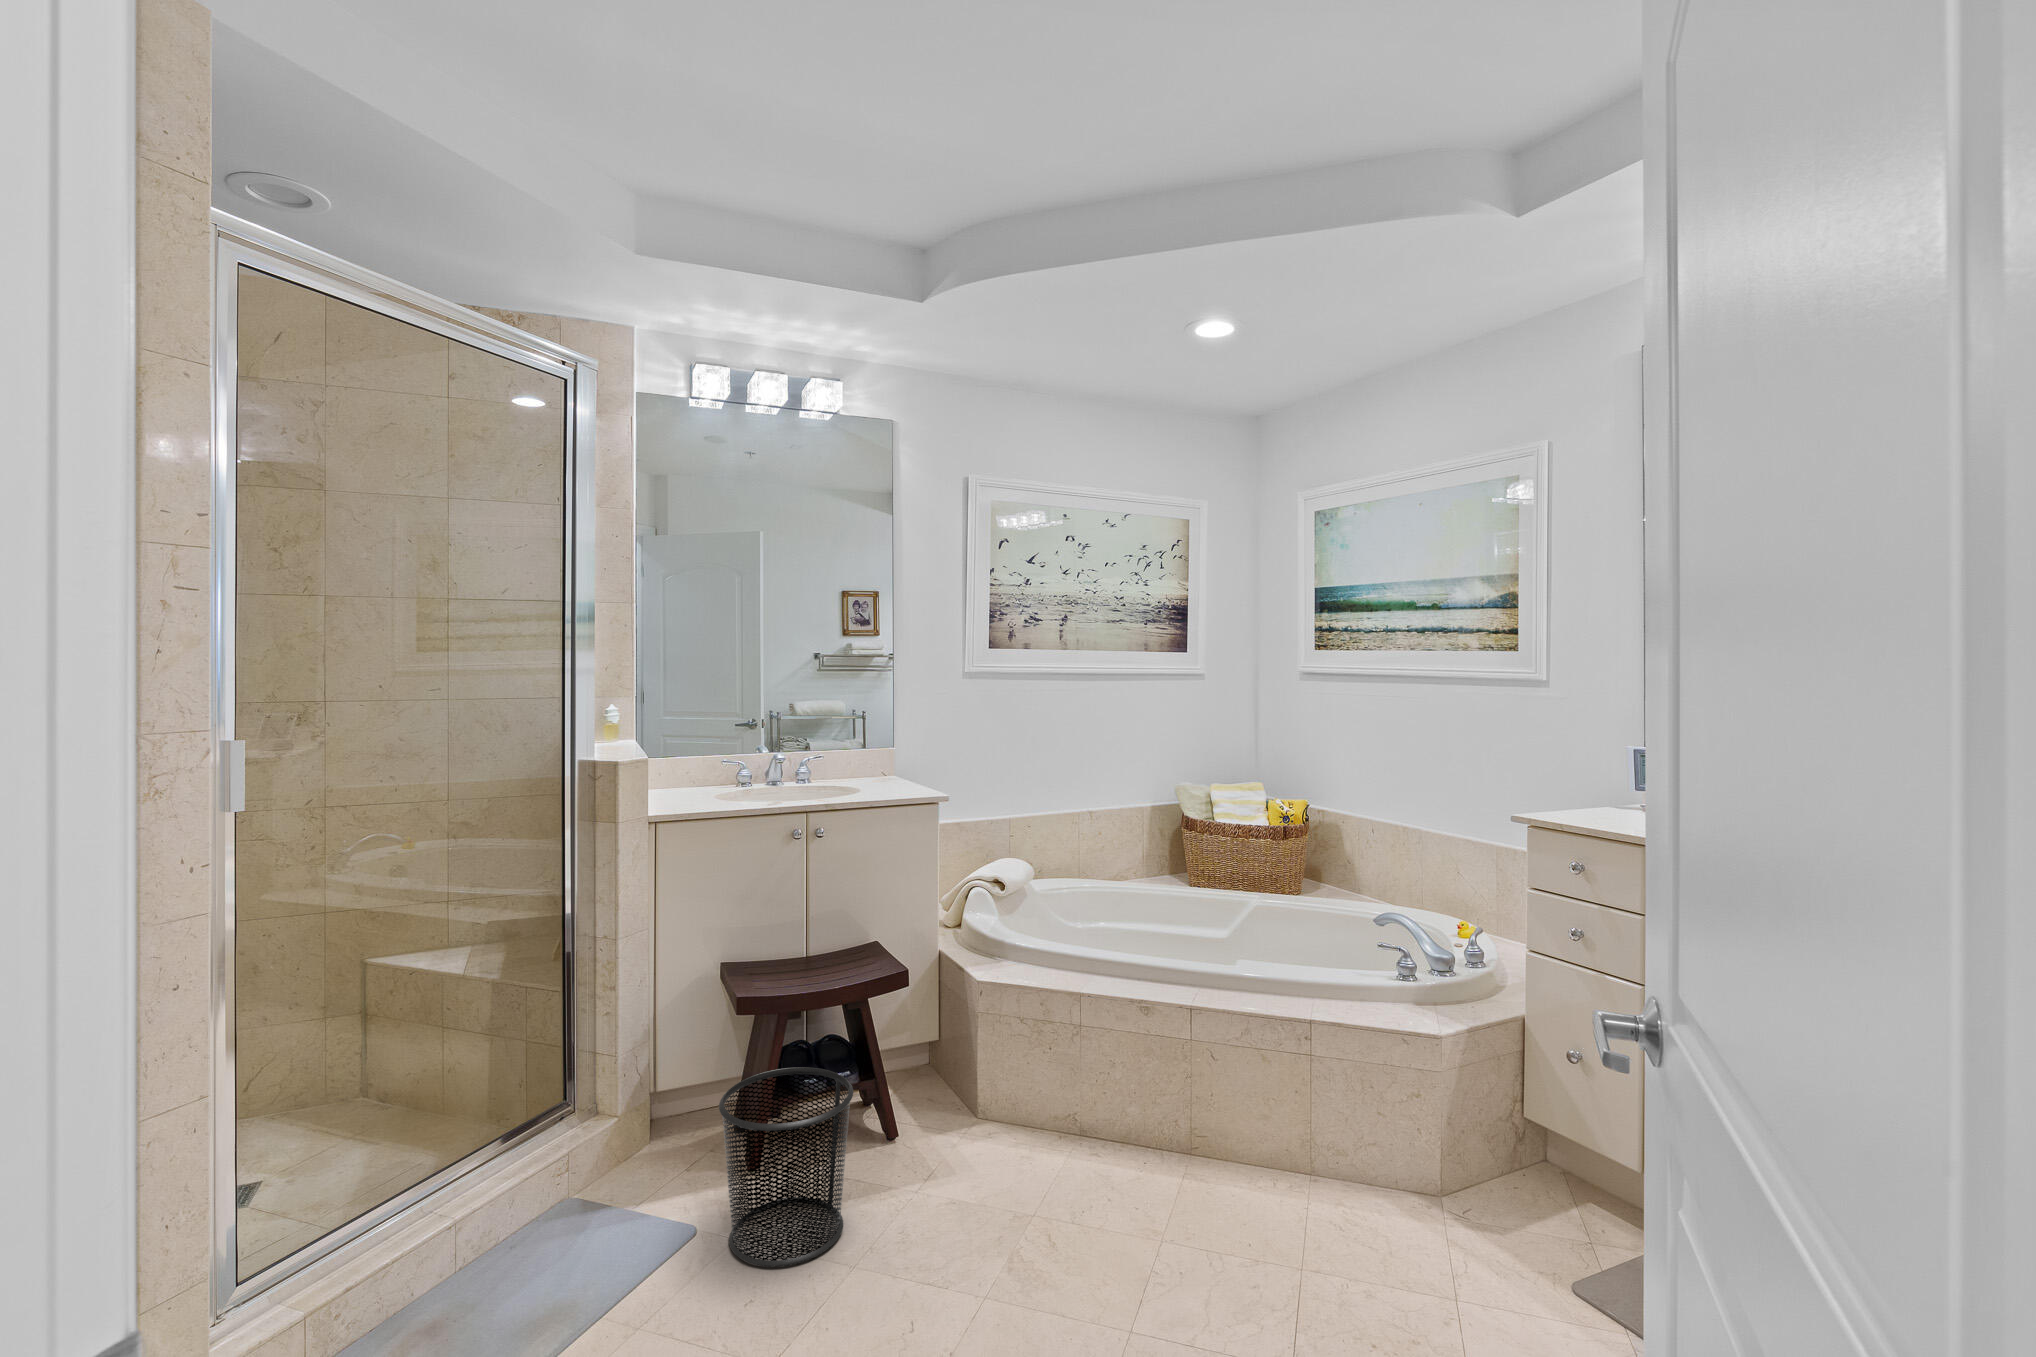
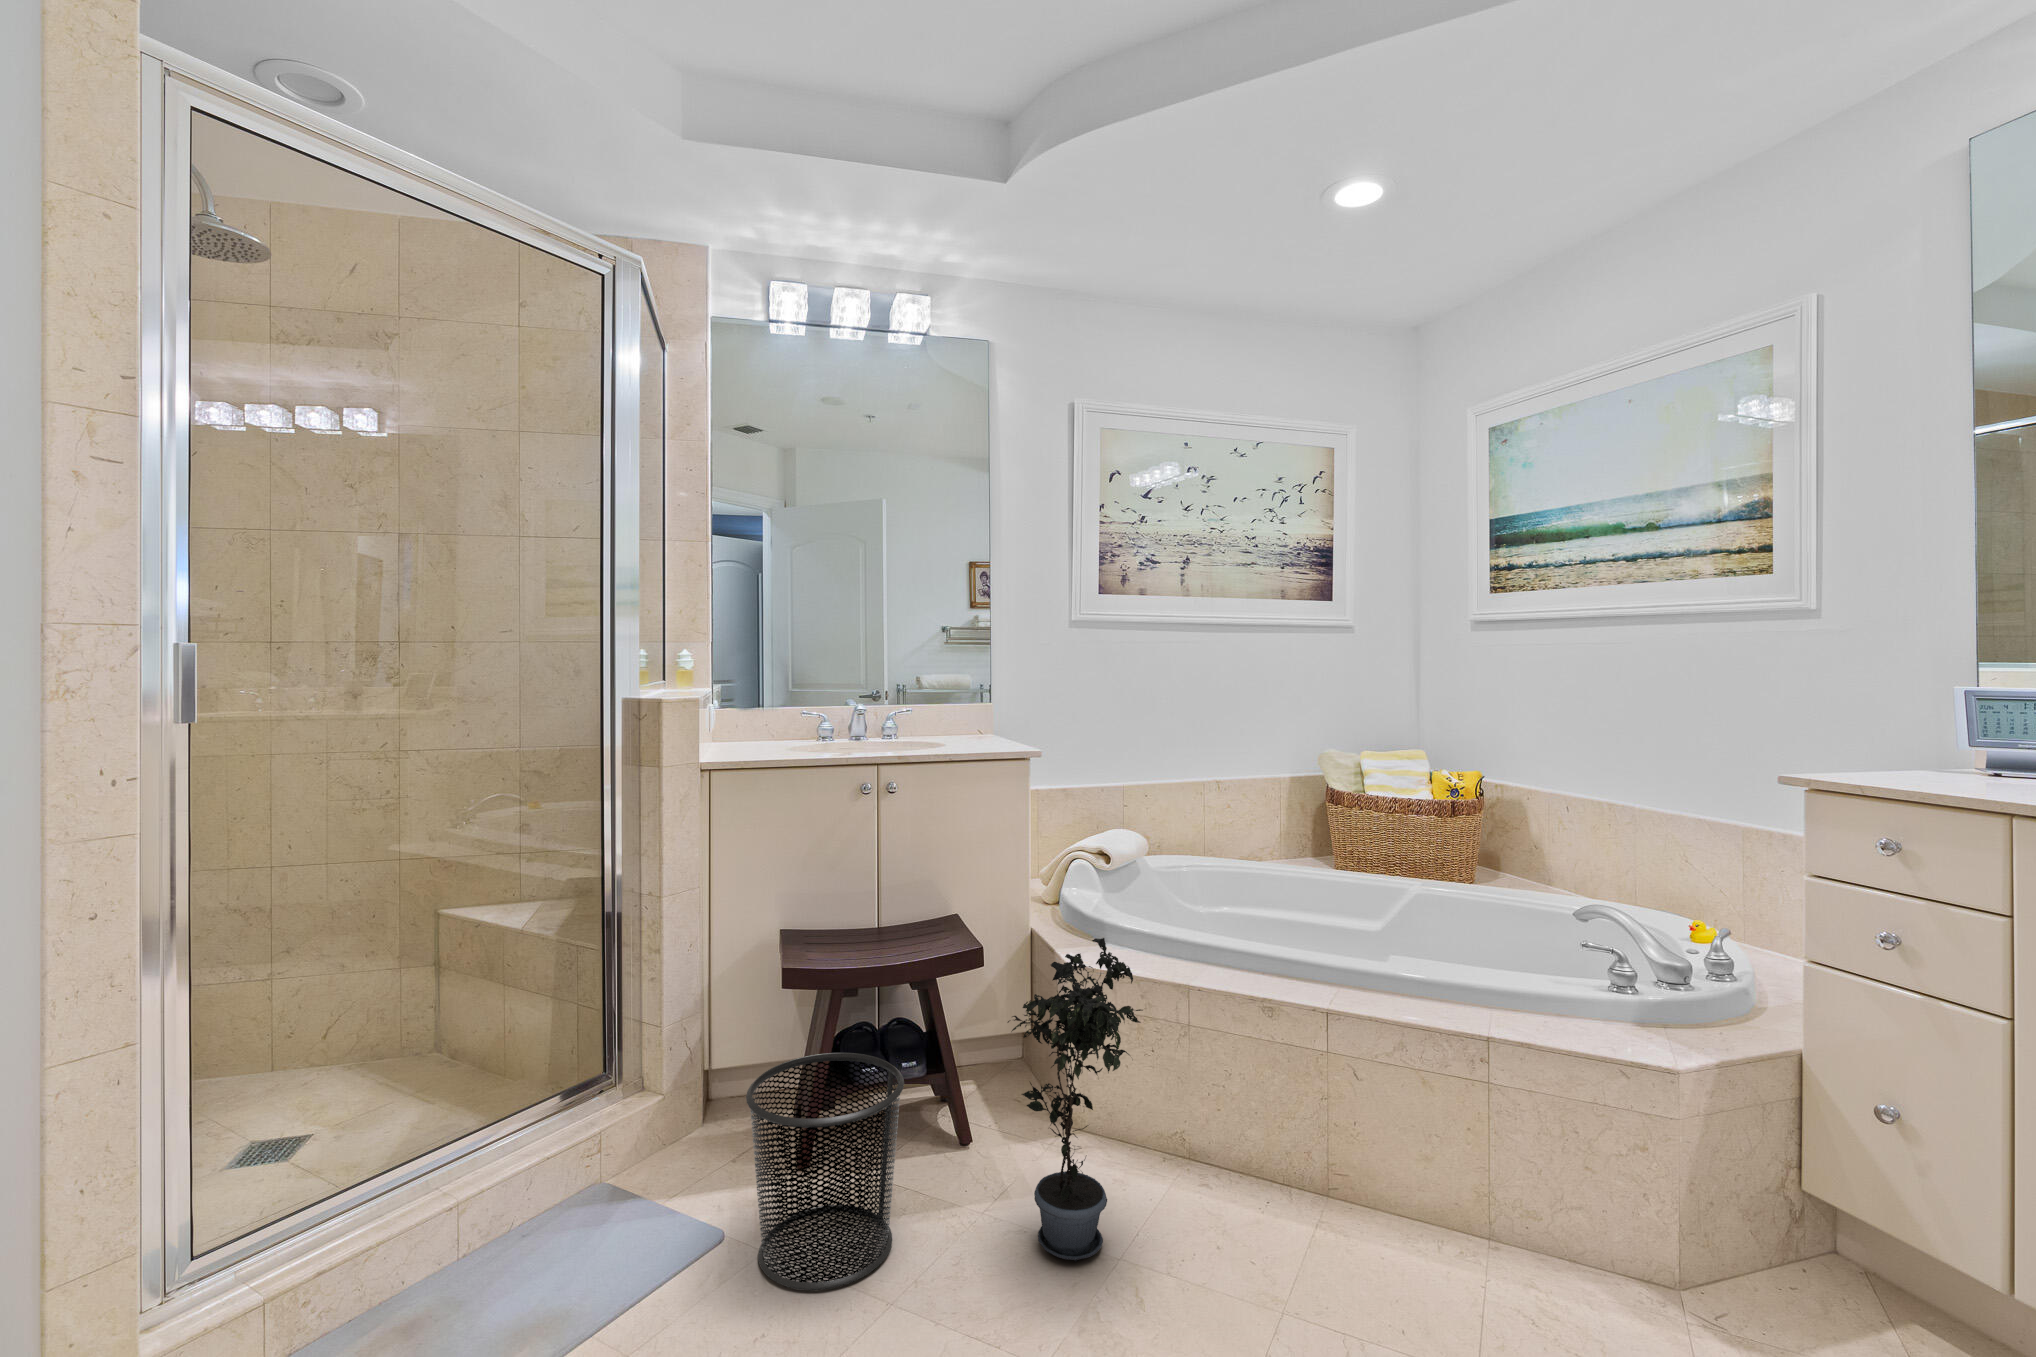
potted plant: none [940,959,1051,1224] -> present [1008,938,1143,1262]

